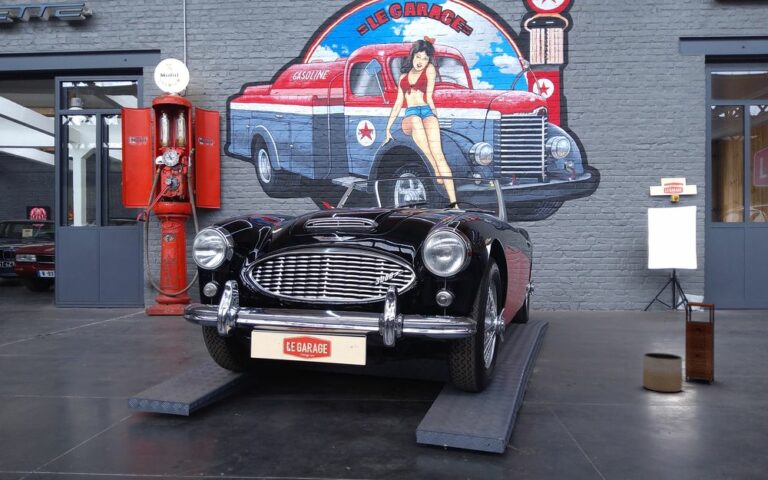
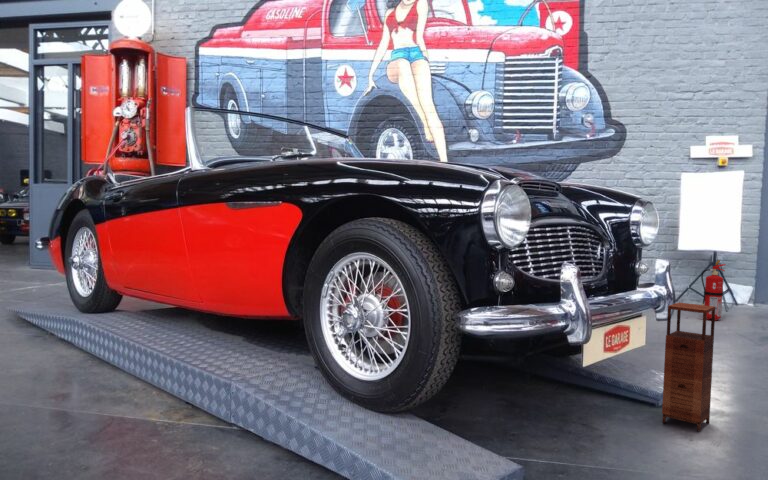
fire extinguisher: none [670,275,688,322] -> present [701,260,725,321]
planter: present [643,353,682,392] -> none [588,379,648,444]

